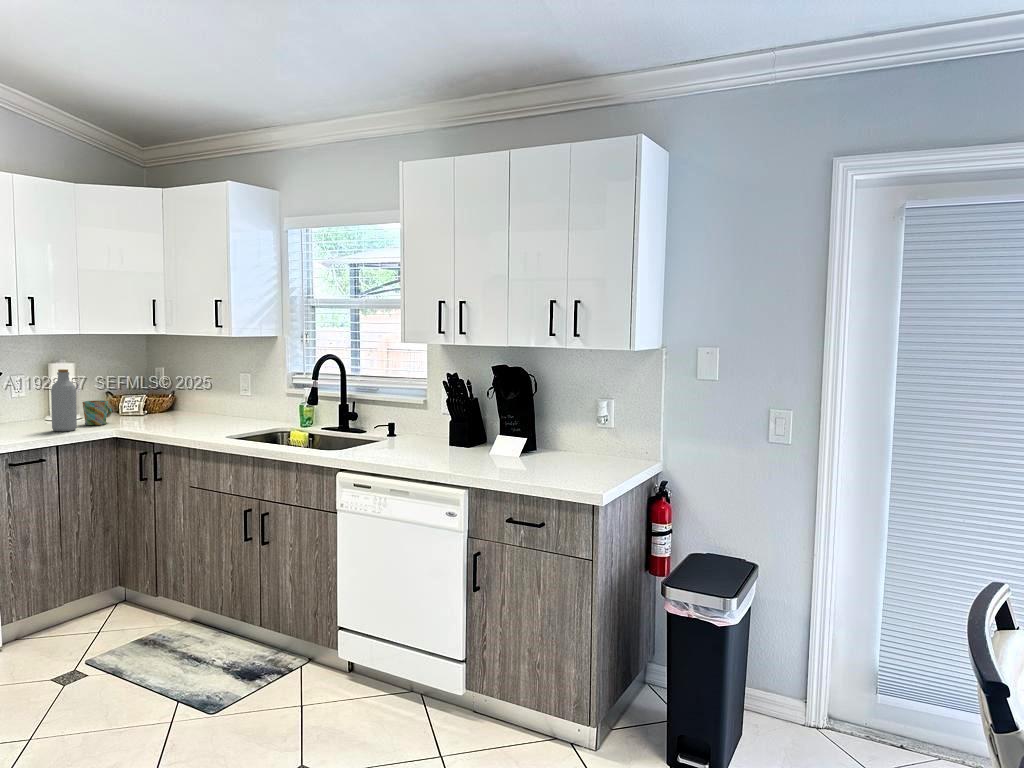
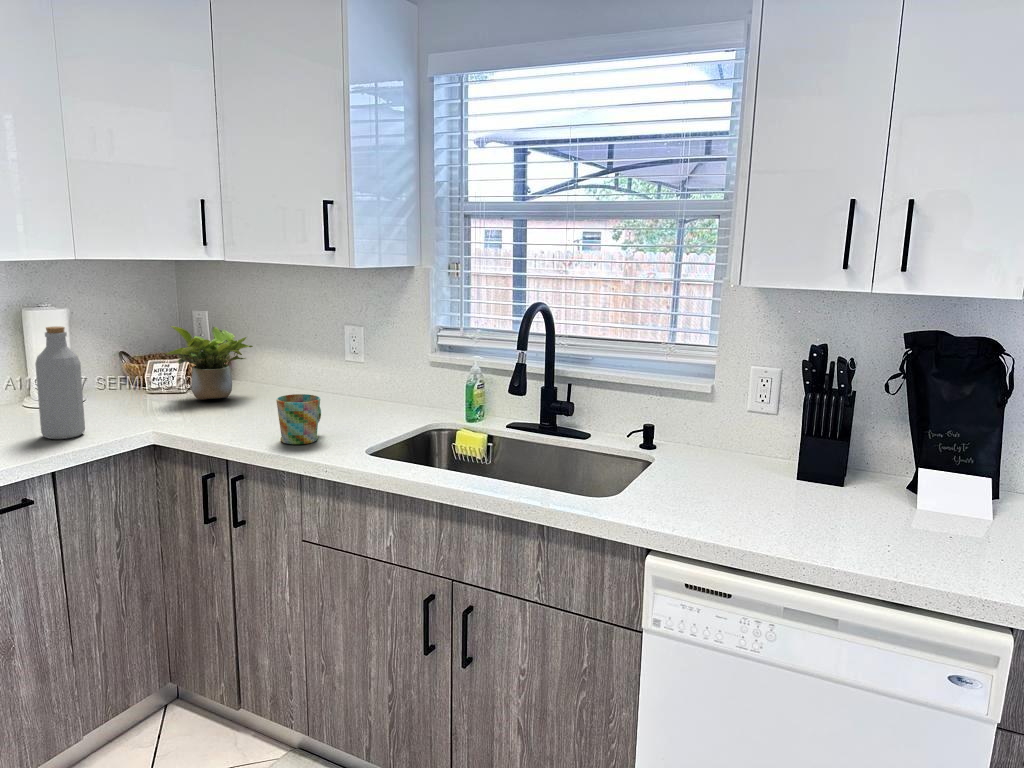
potted plant: none [130,373,187,418] -> present [166,326,253,400]
mug: present [82,401,112,425] -> present [276,394,321,444]

